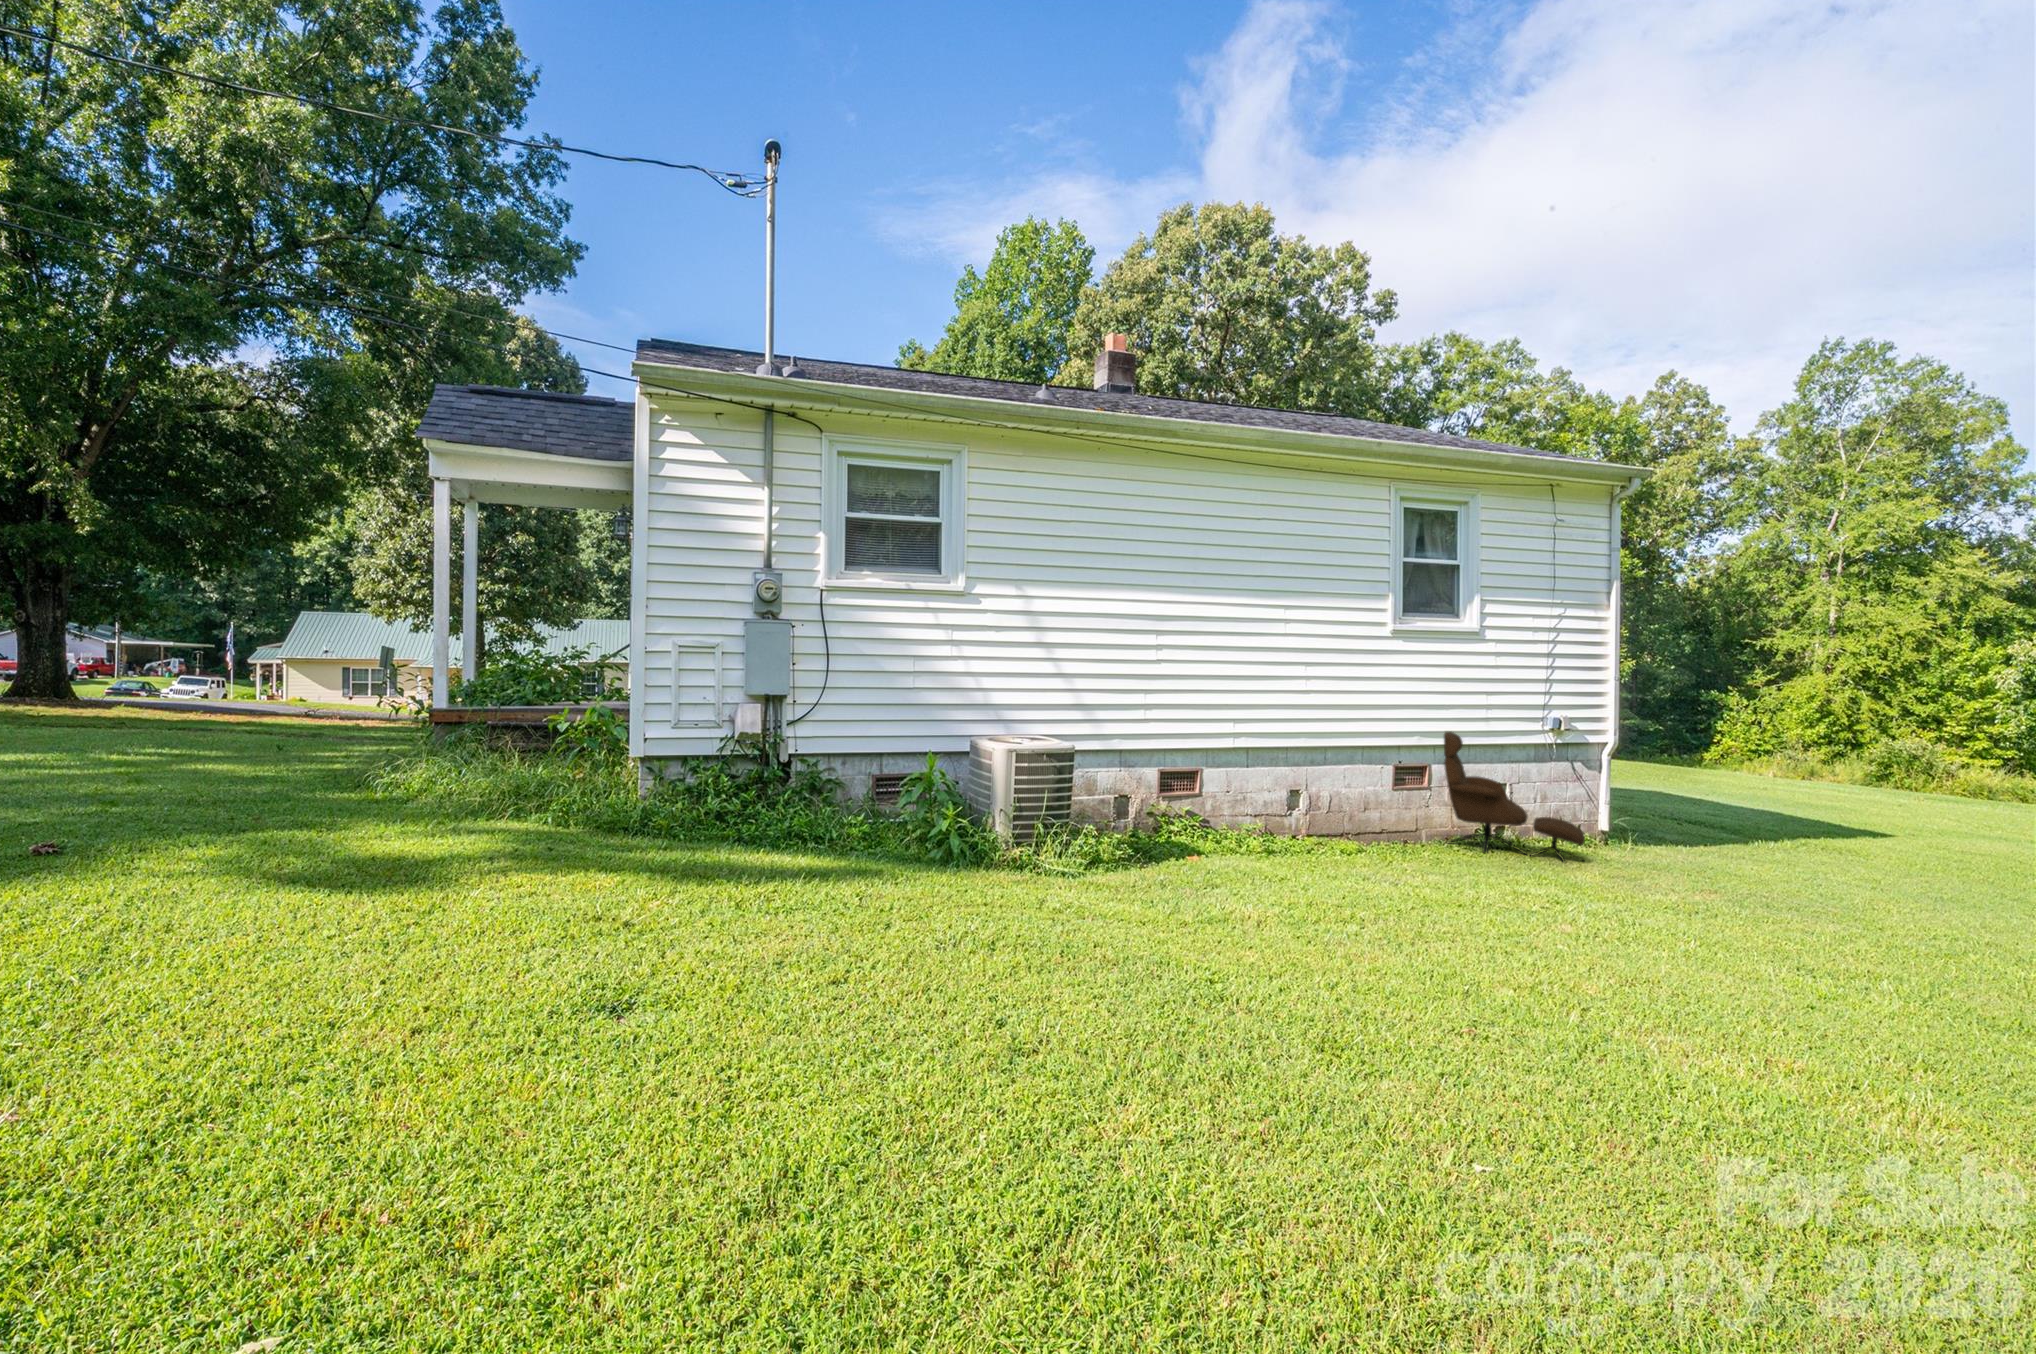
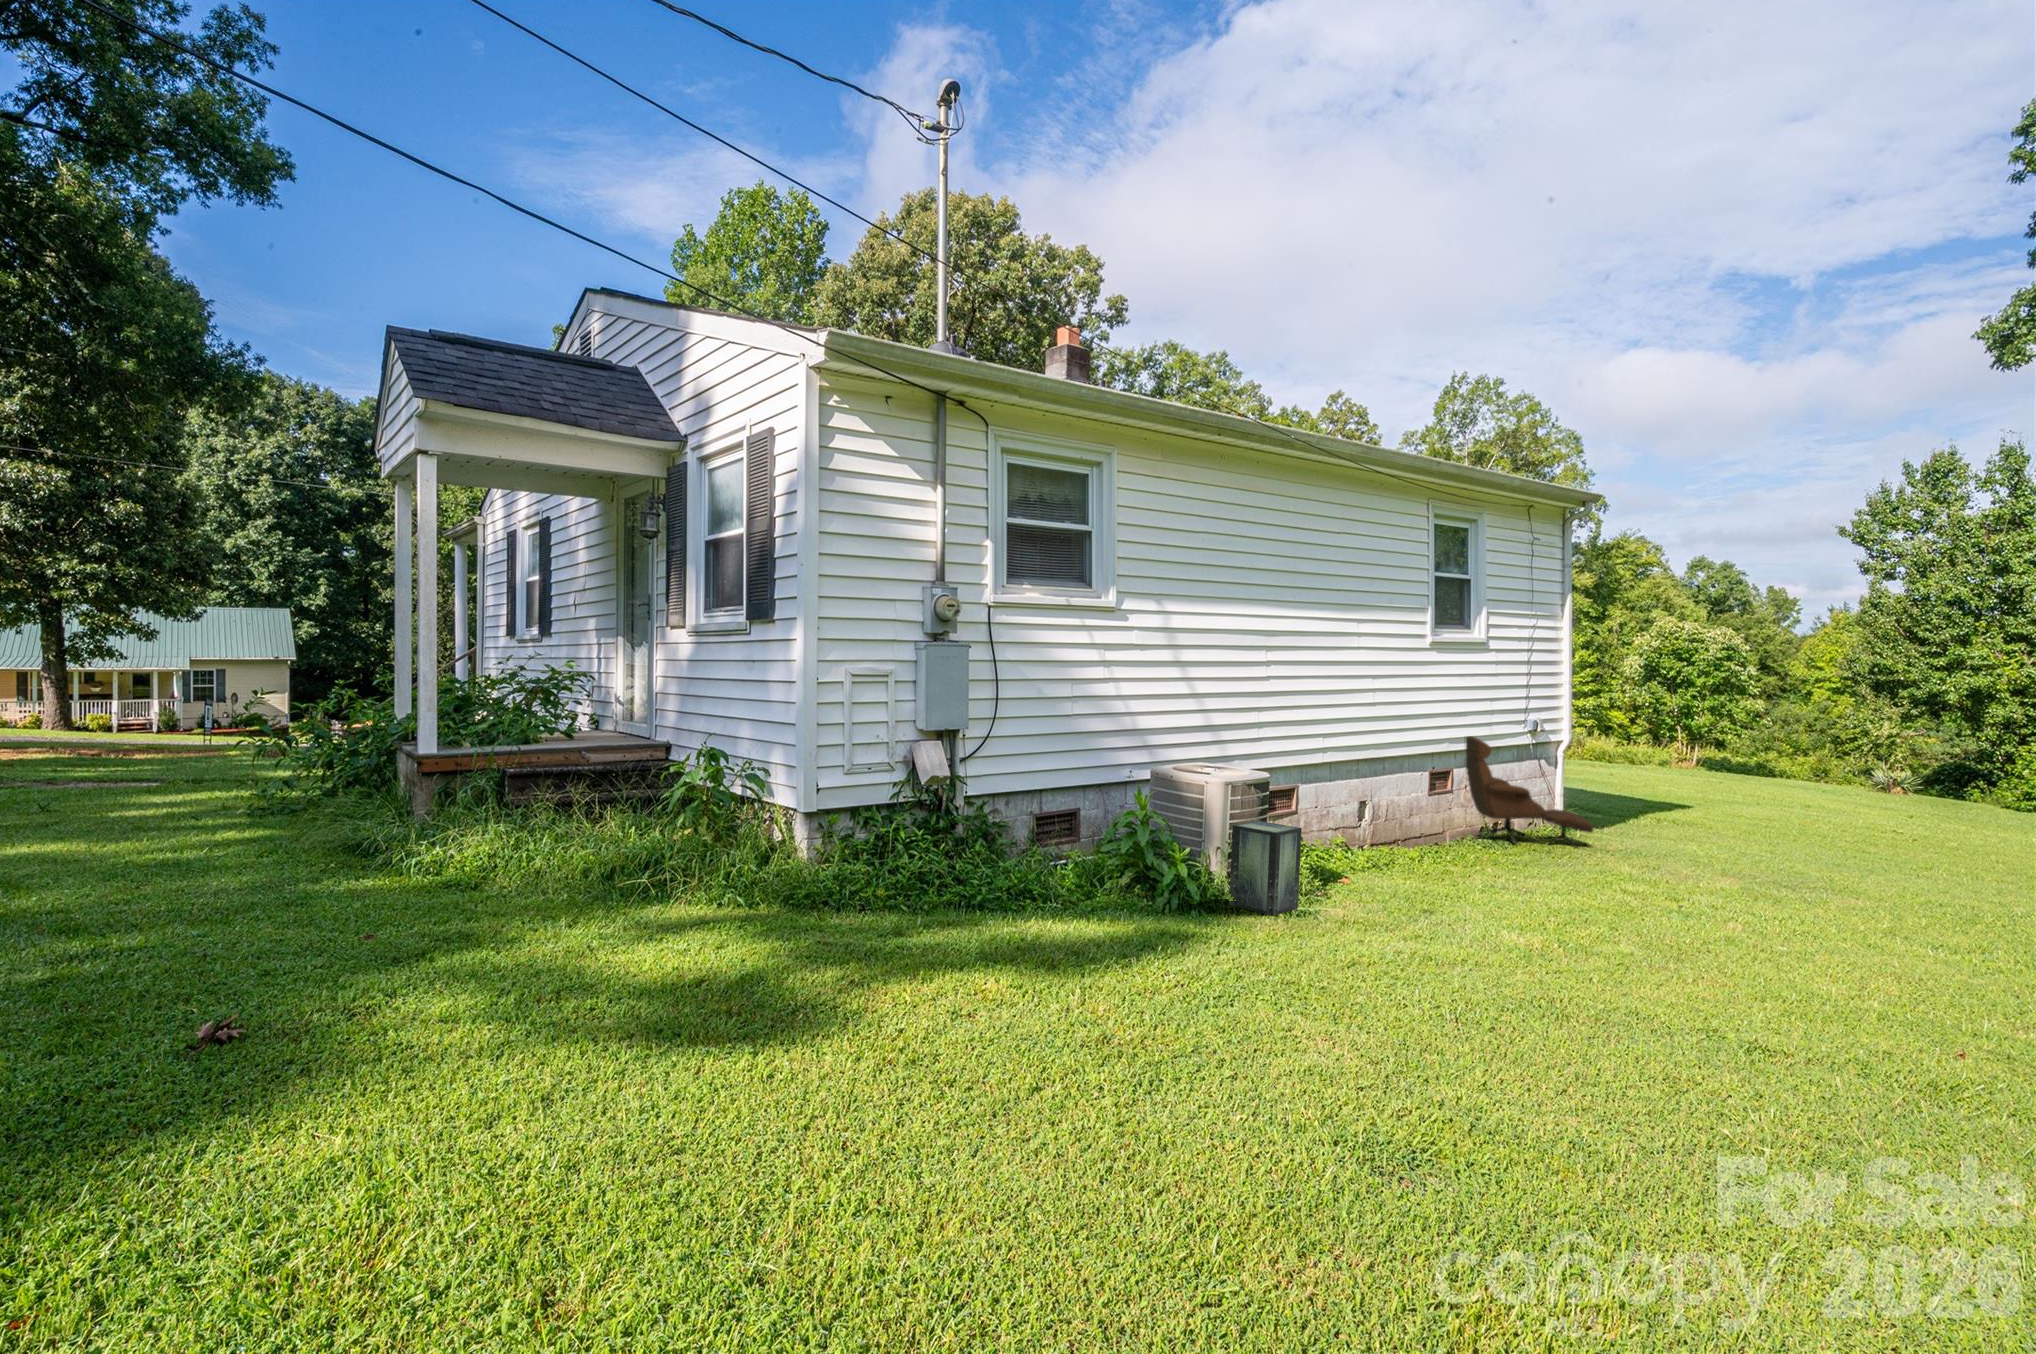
storage box: none [993,794,1060,886] -> present [1229,821,1302,916]

